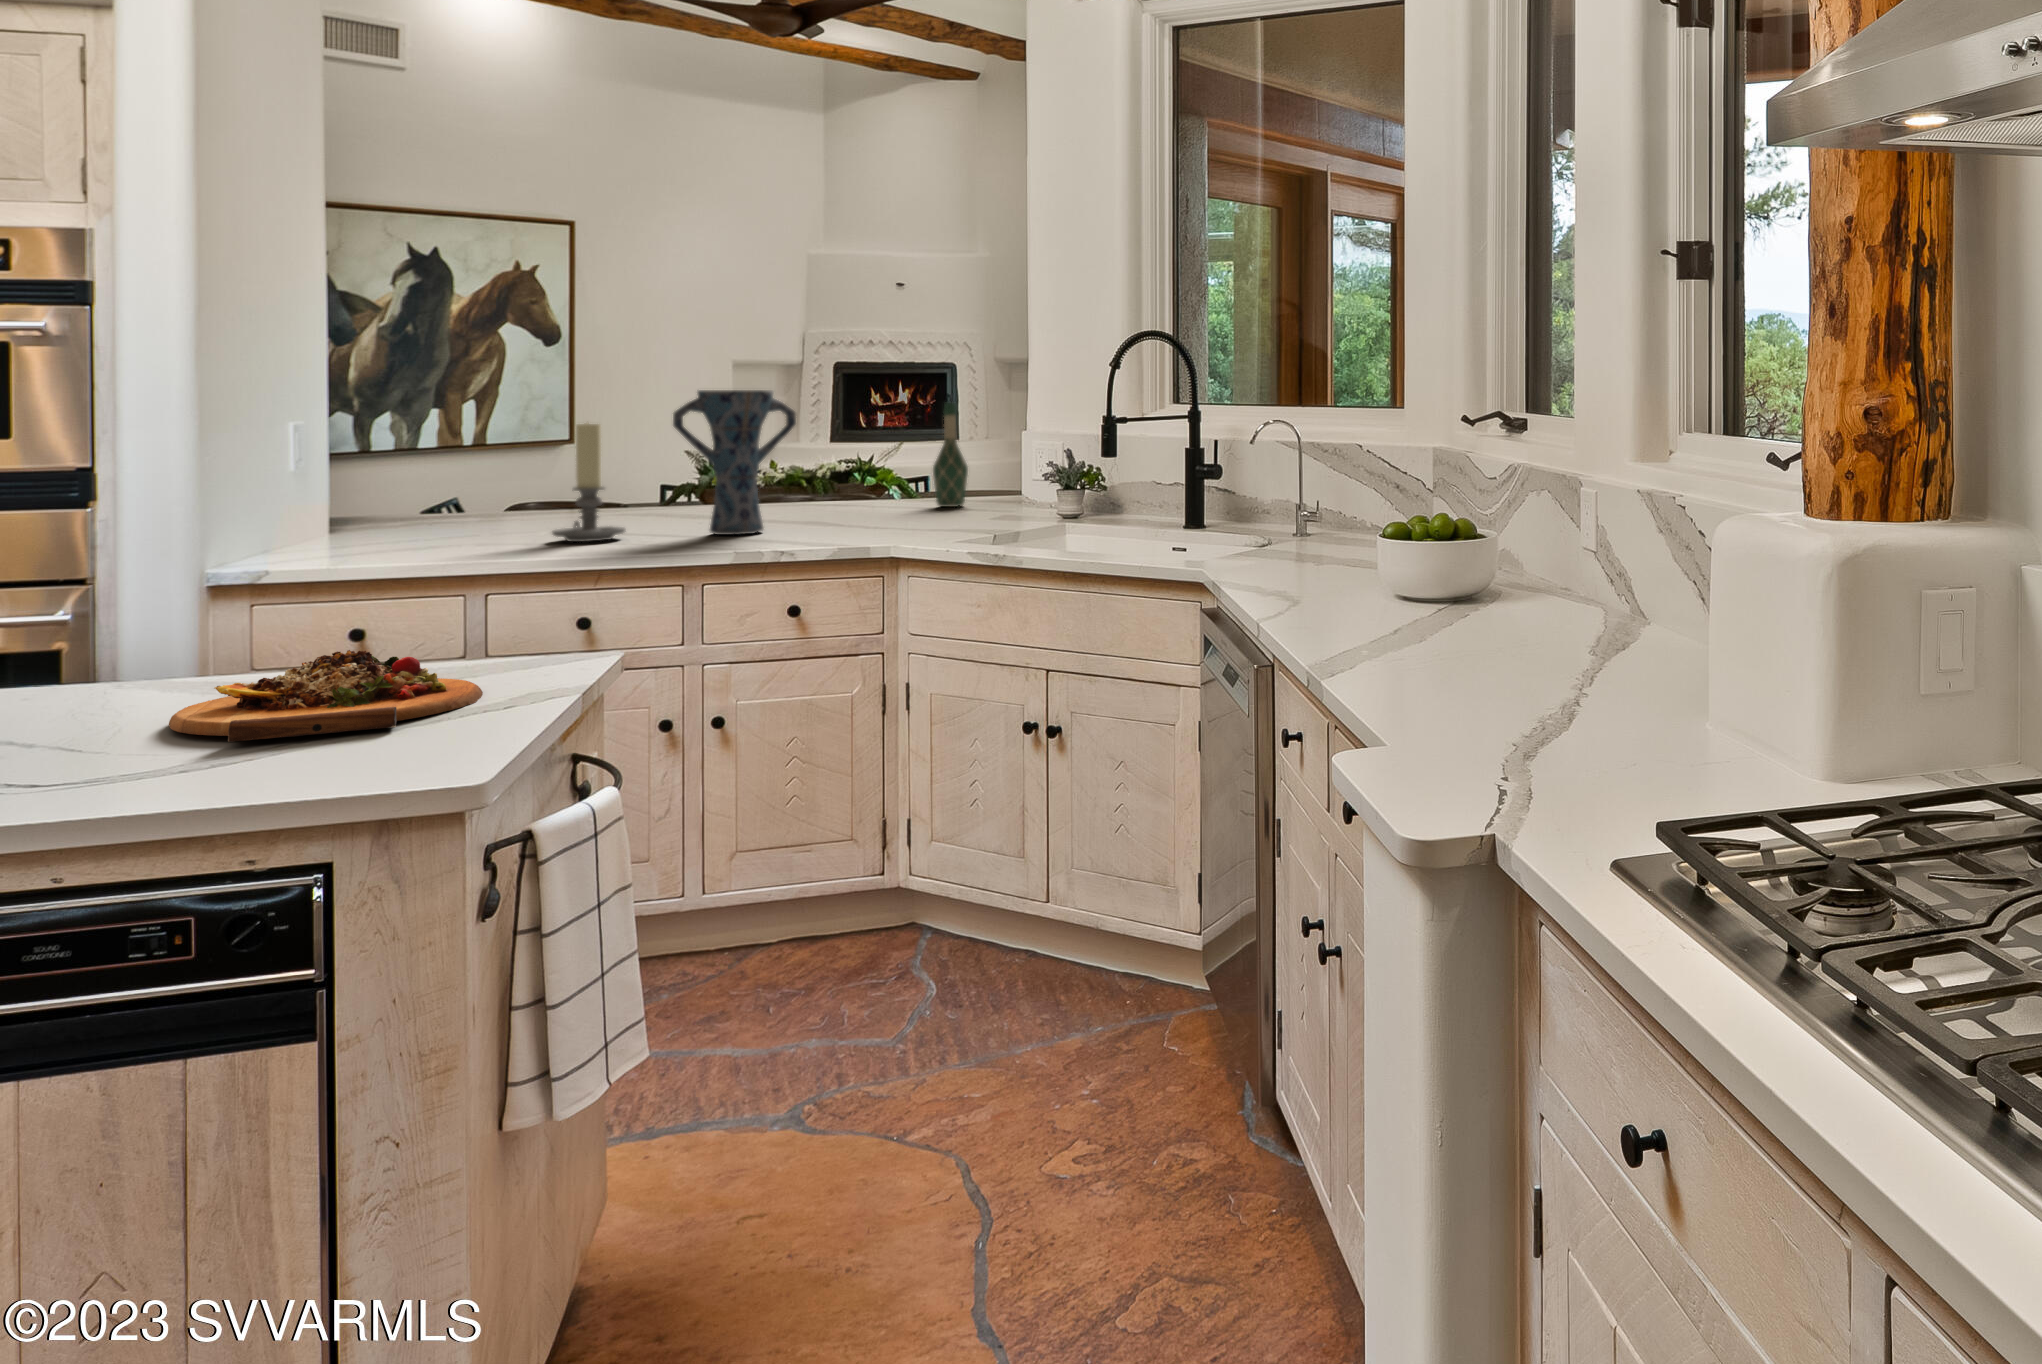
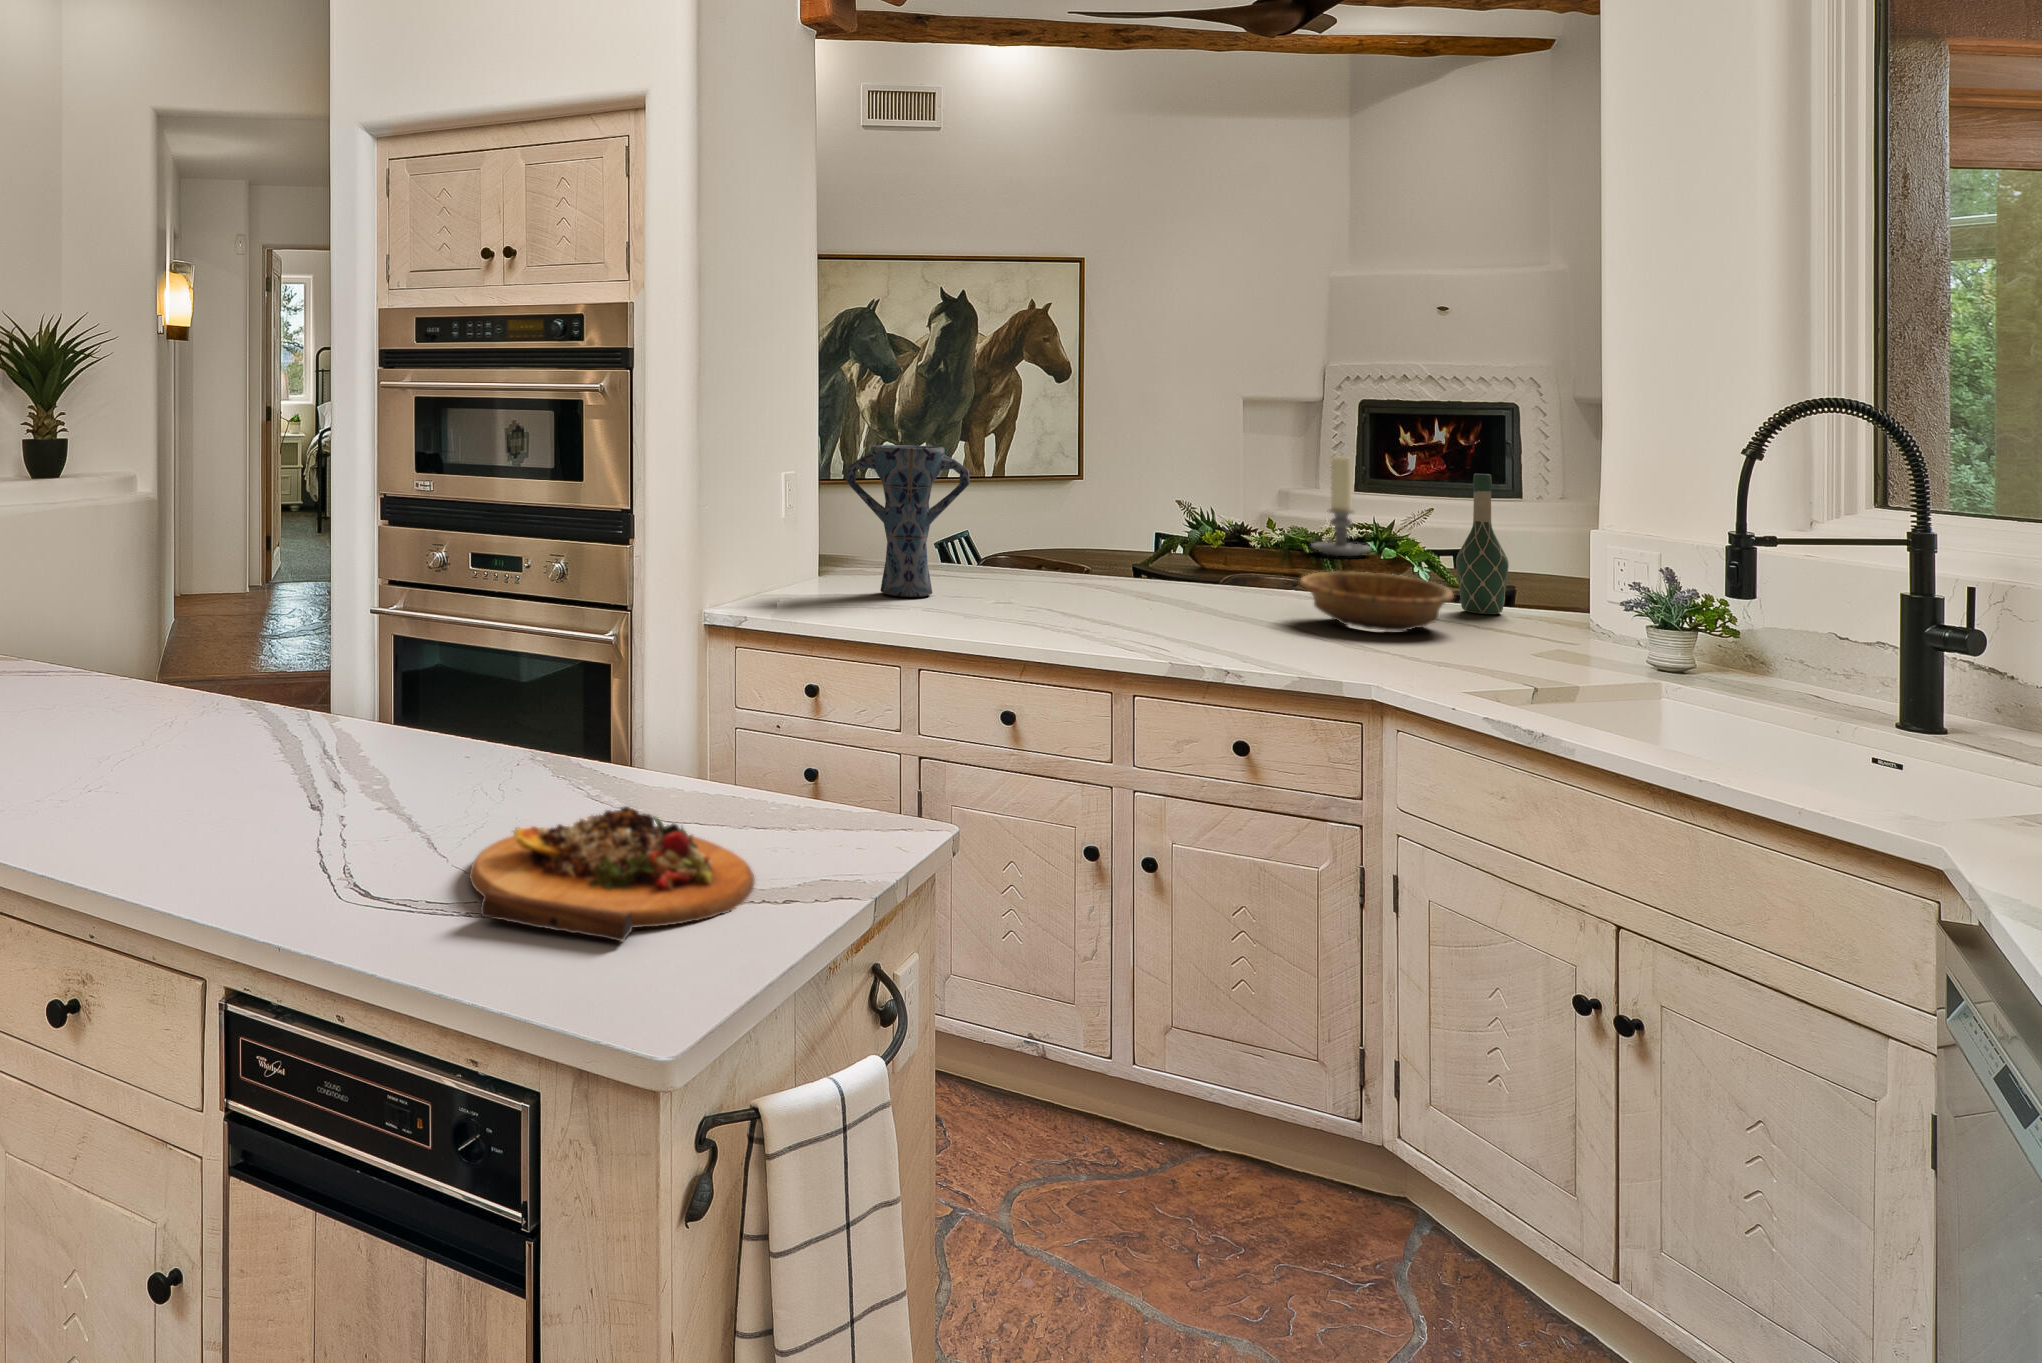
vase: present [673,390,796,535] -> present [846,445,970,597]
candle holder: present [552,423,626,542] -> present [1312,457,1371,556]
decorative bowl: none [823,481,936,521] -> present [1300,571,1453,631]

